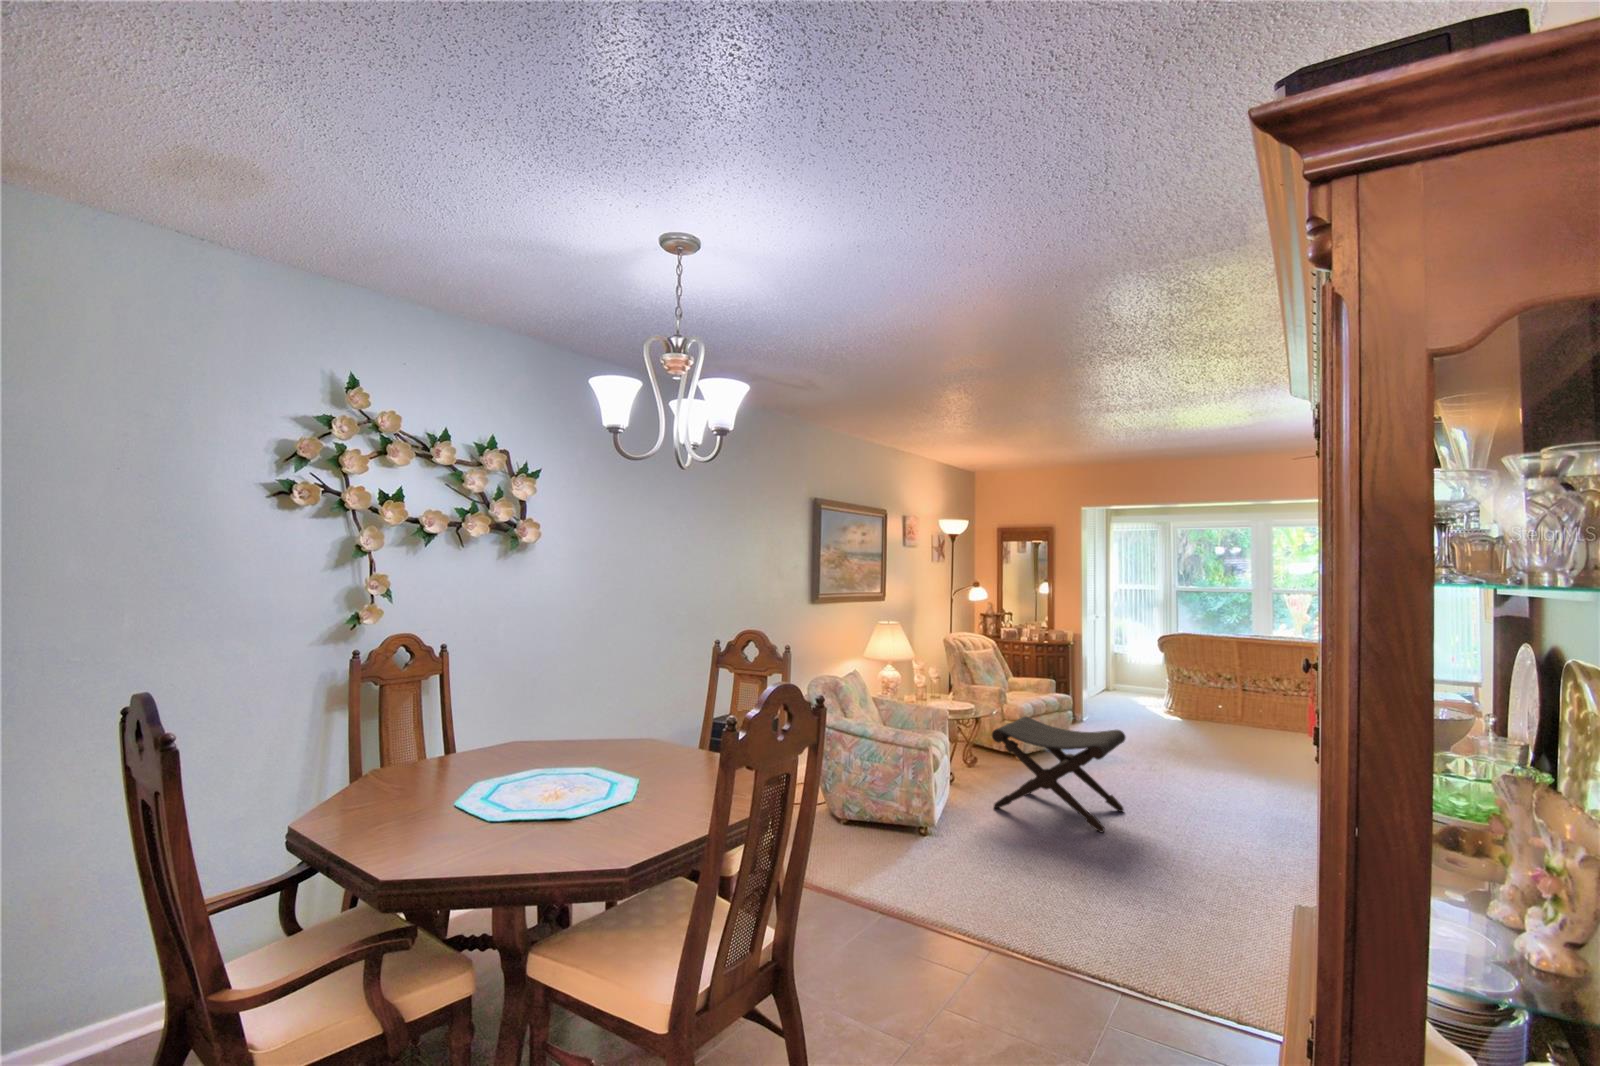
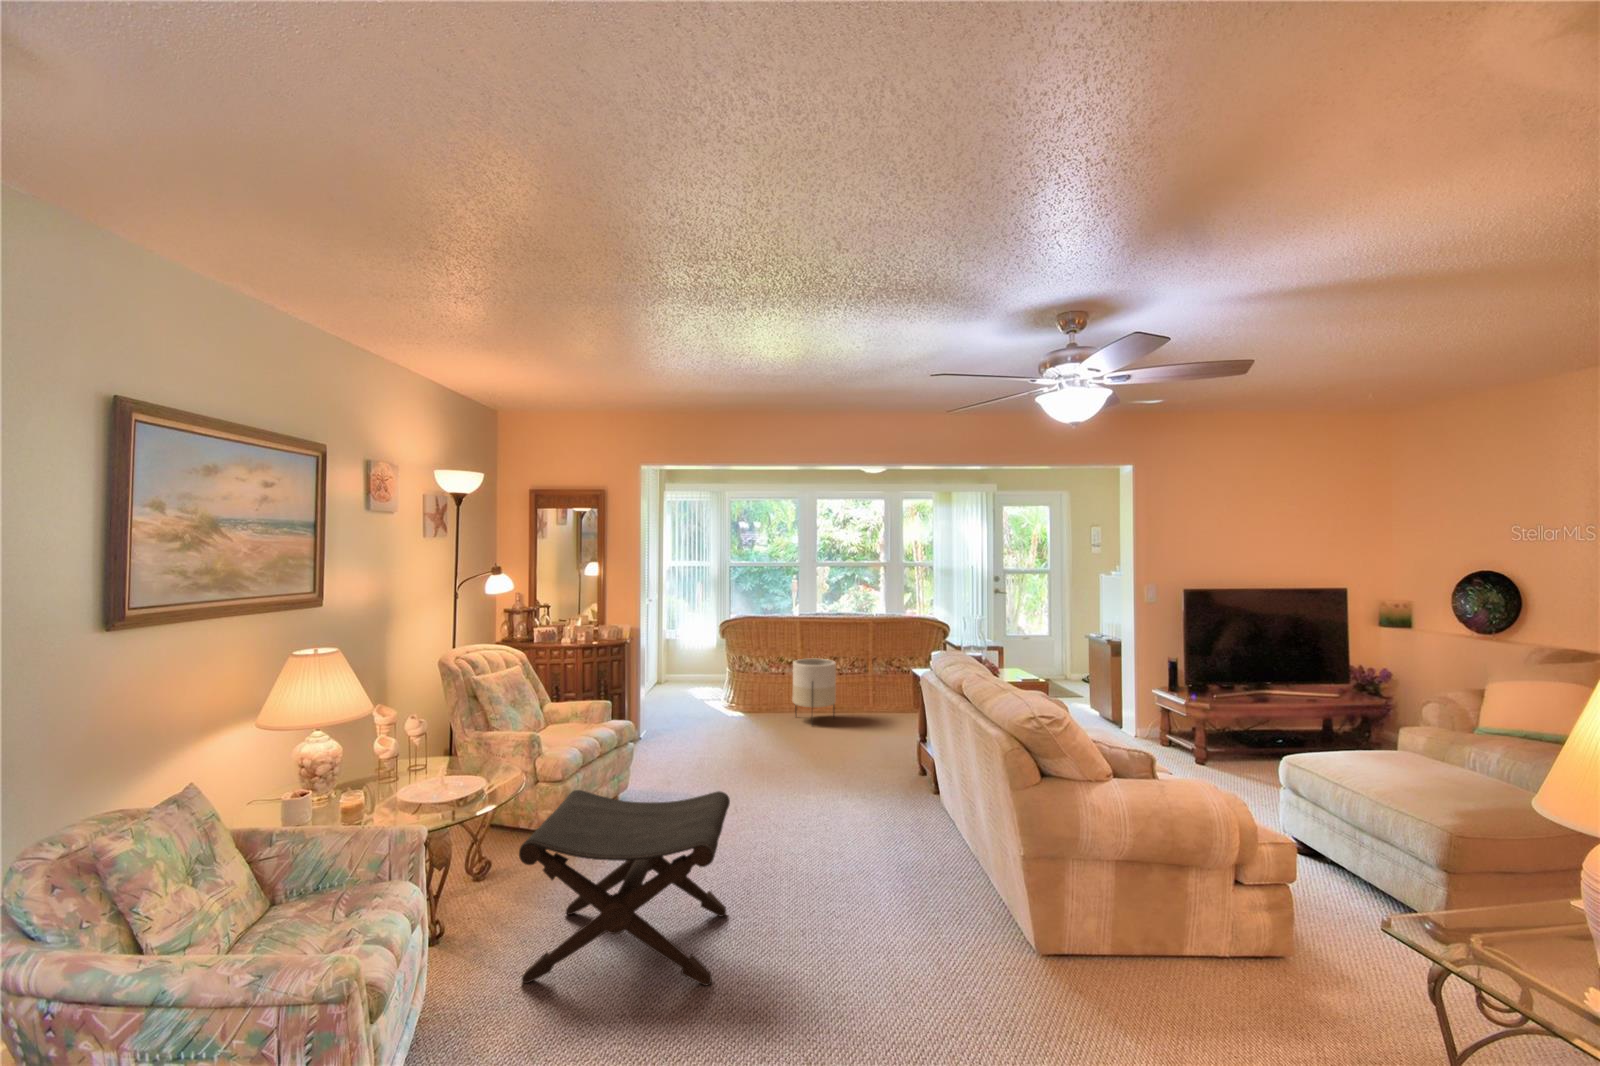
planter: none [1229,676,1276,736] -> present [792,658,836,715]

